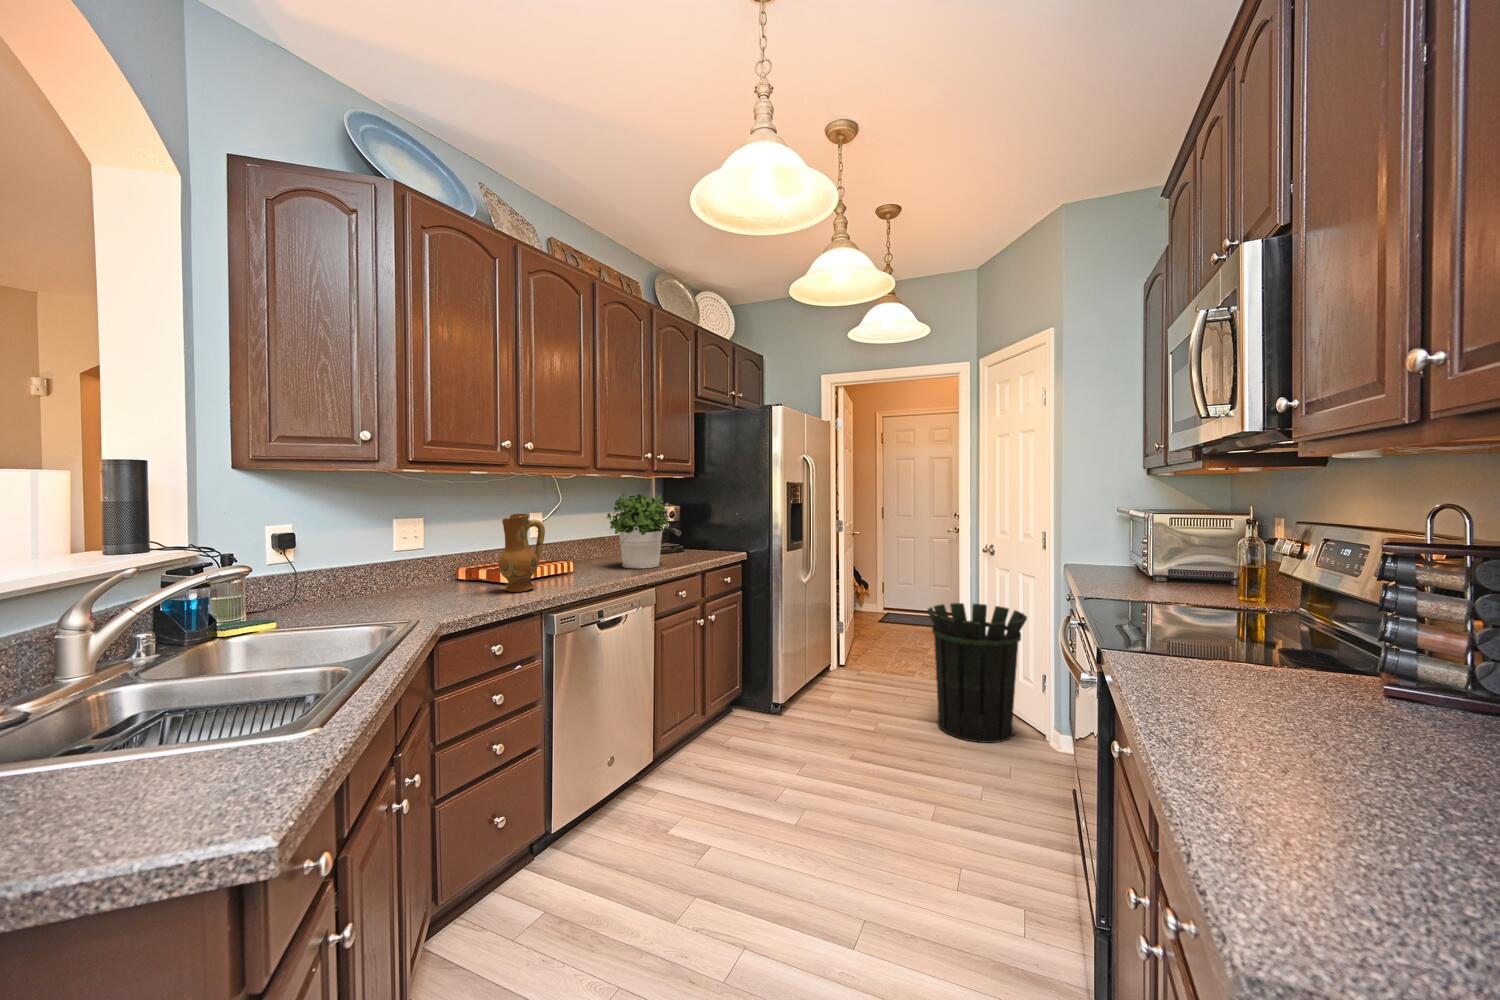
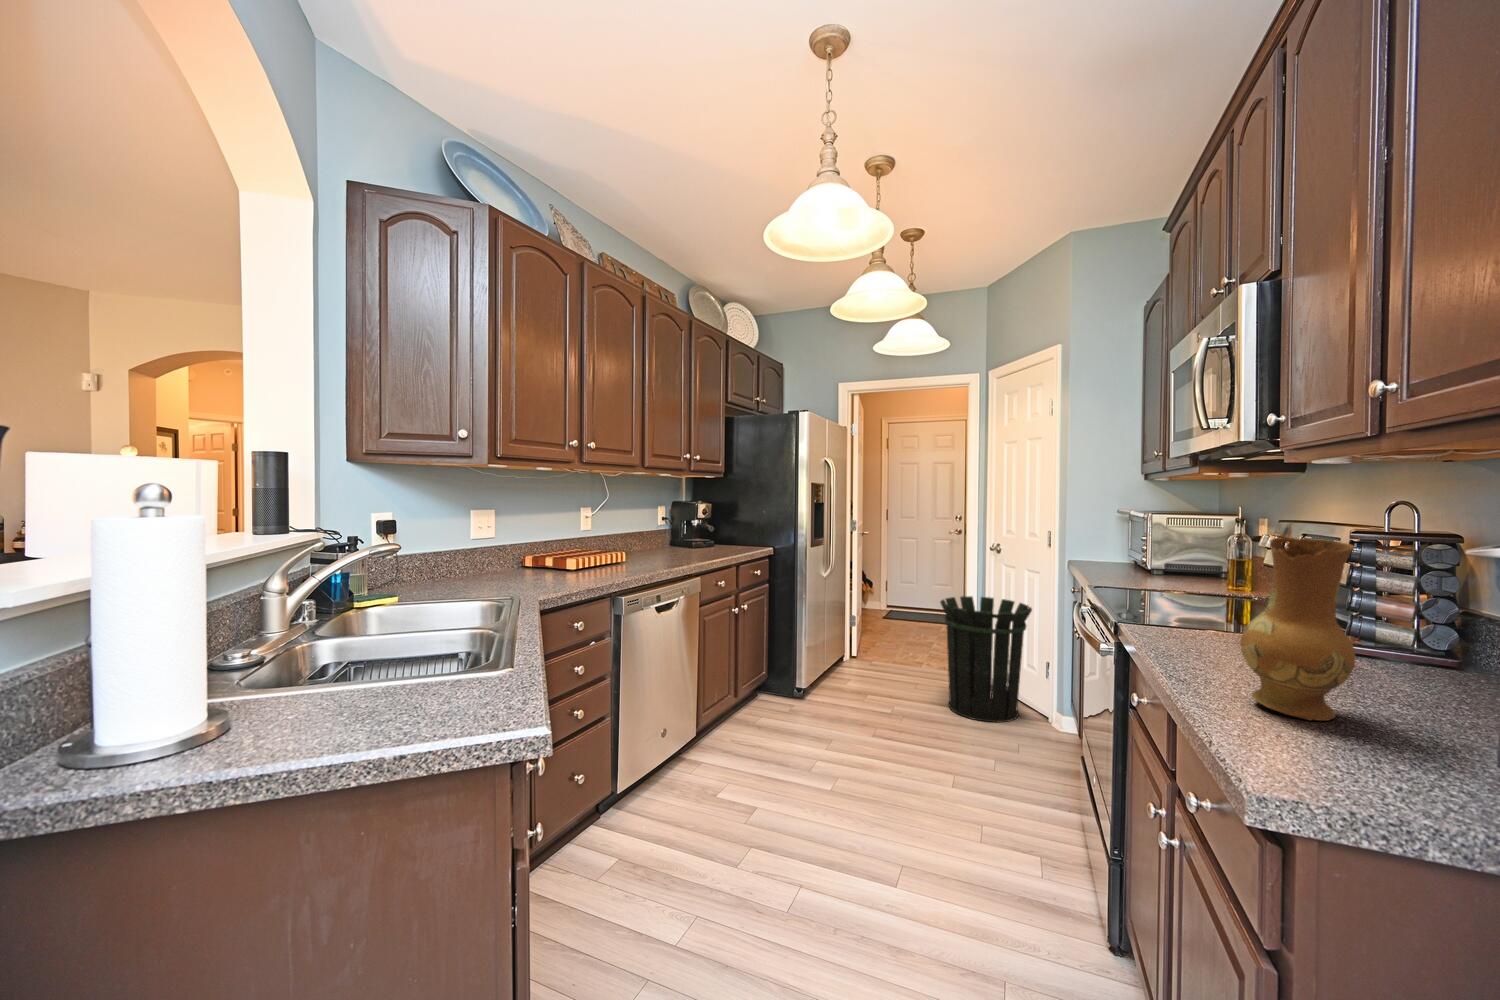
potted plant: present [607,493,669,568] -> none [653,489,710,558]
ceramic jug: present [498,514,545,592] -> present [1240,537,1355,721]

